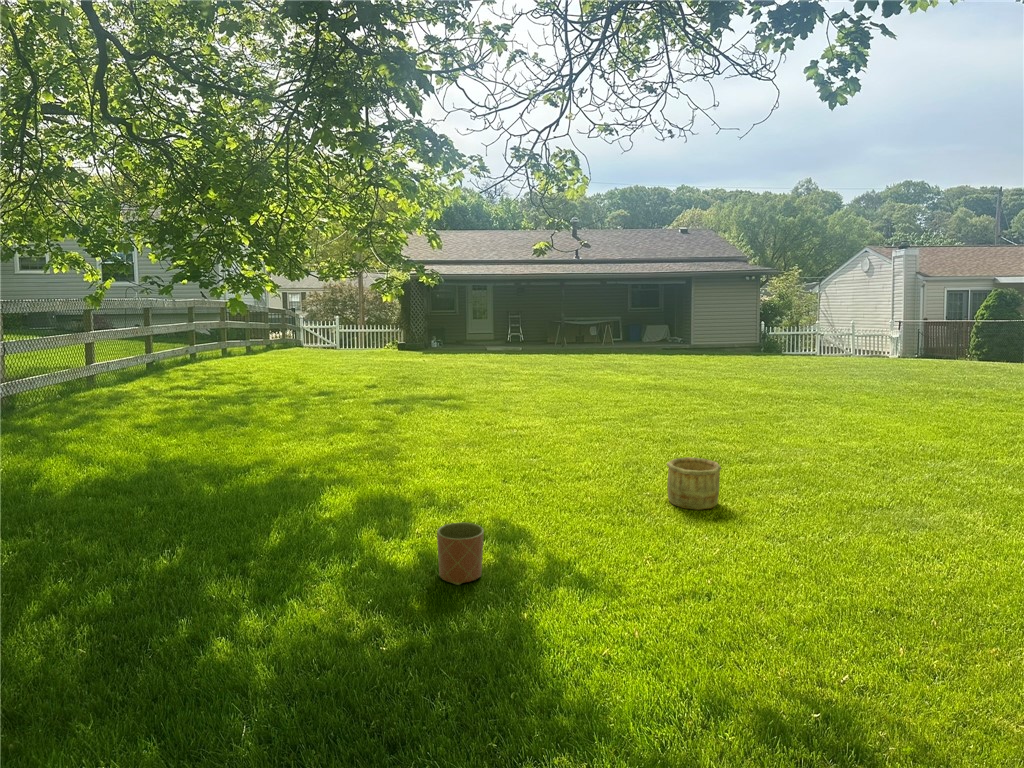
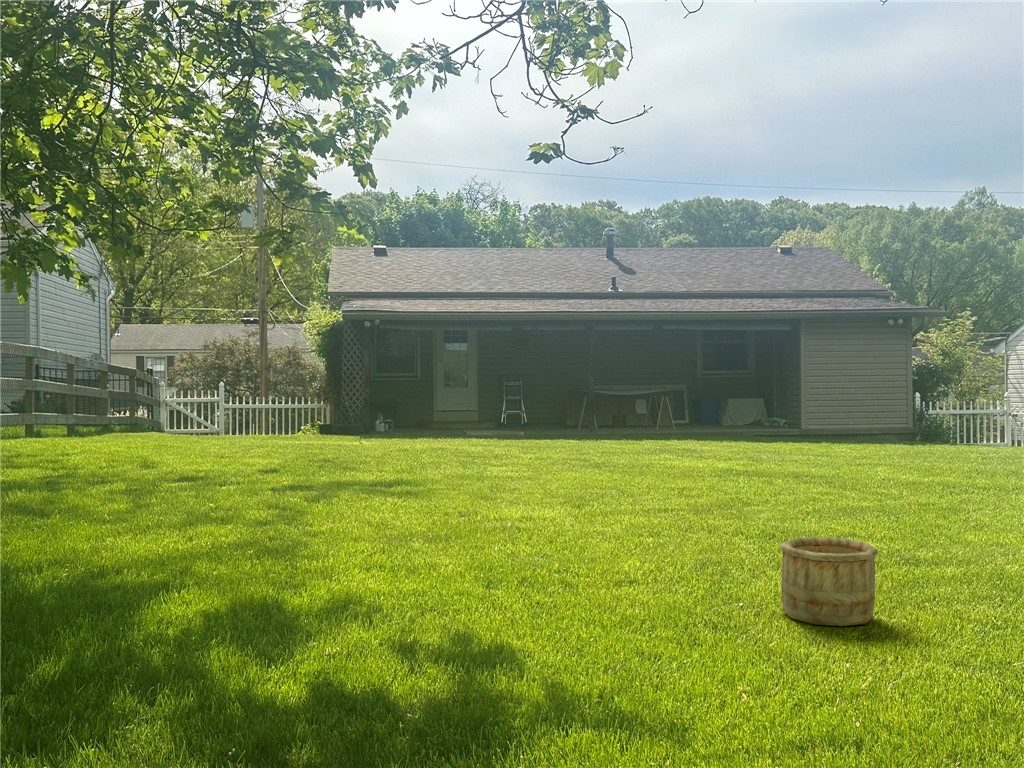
planter: present [437,522,484,585] -> none [366,621,455,737]

